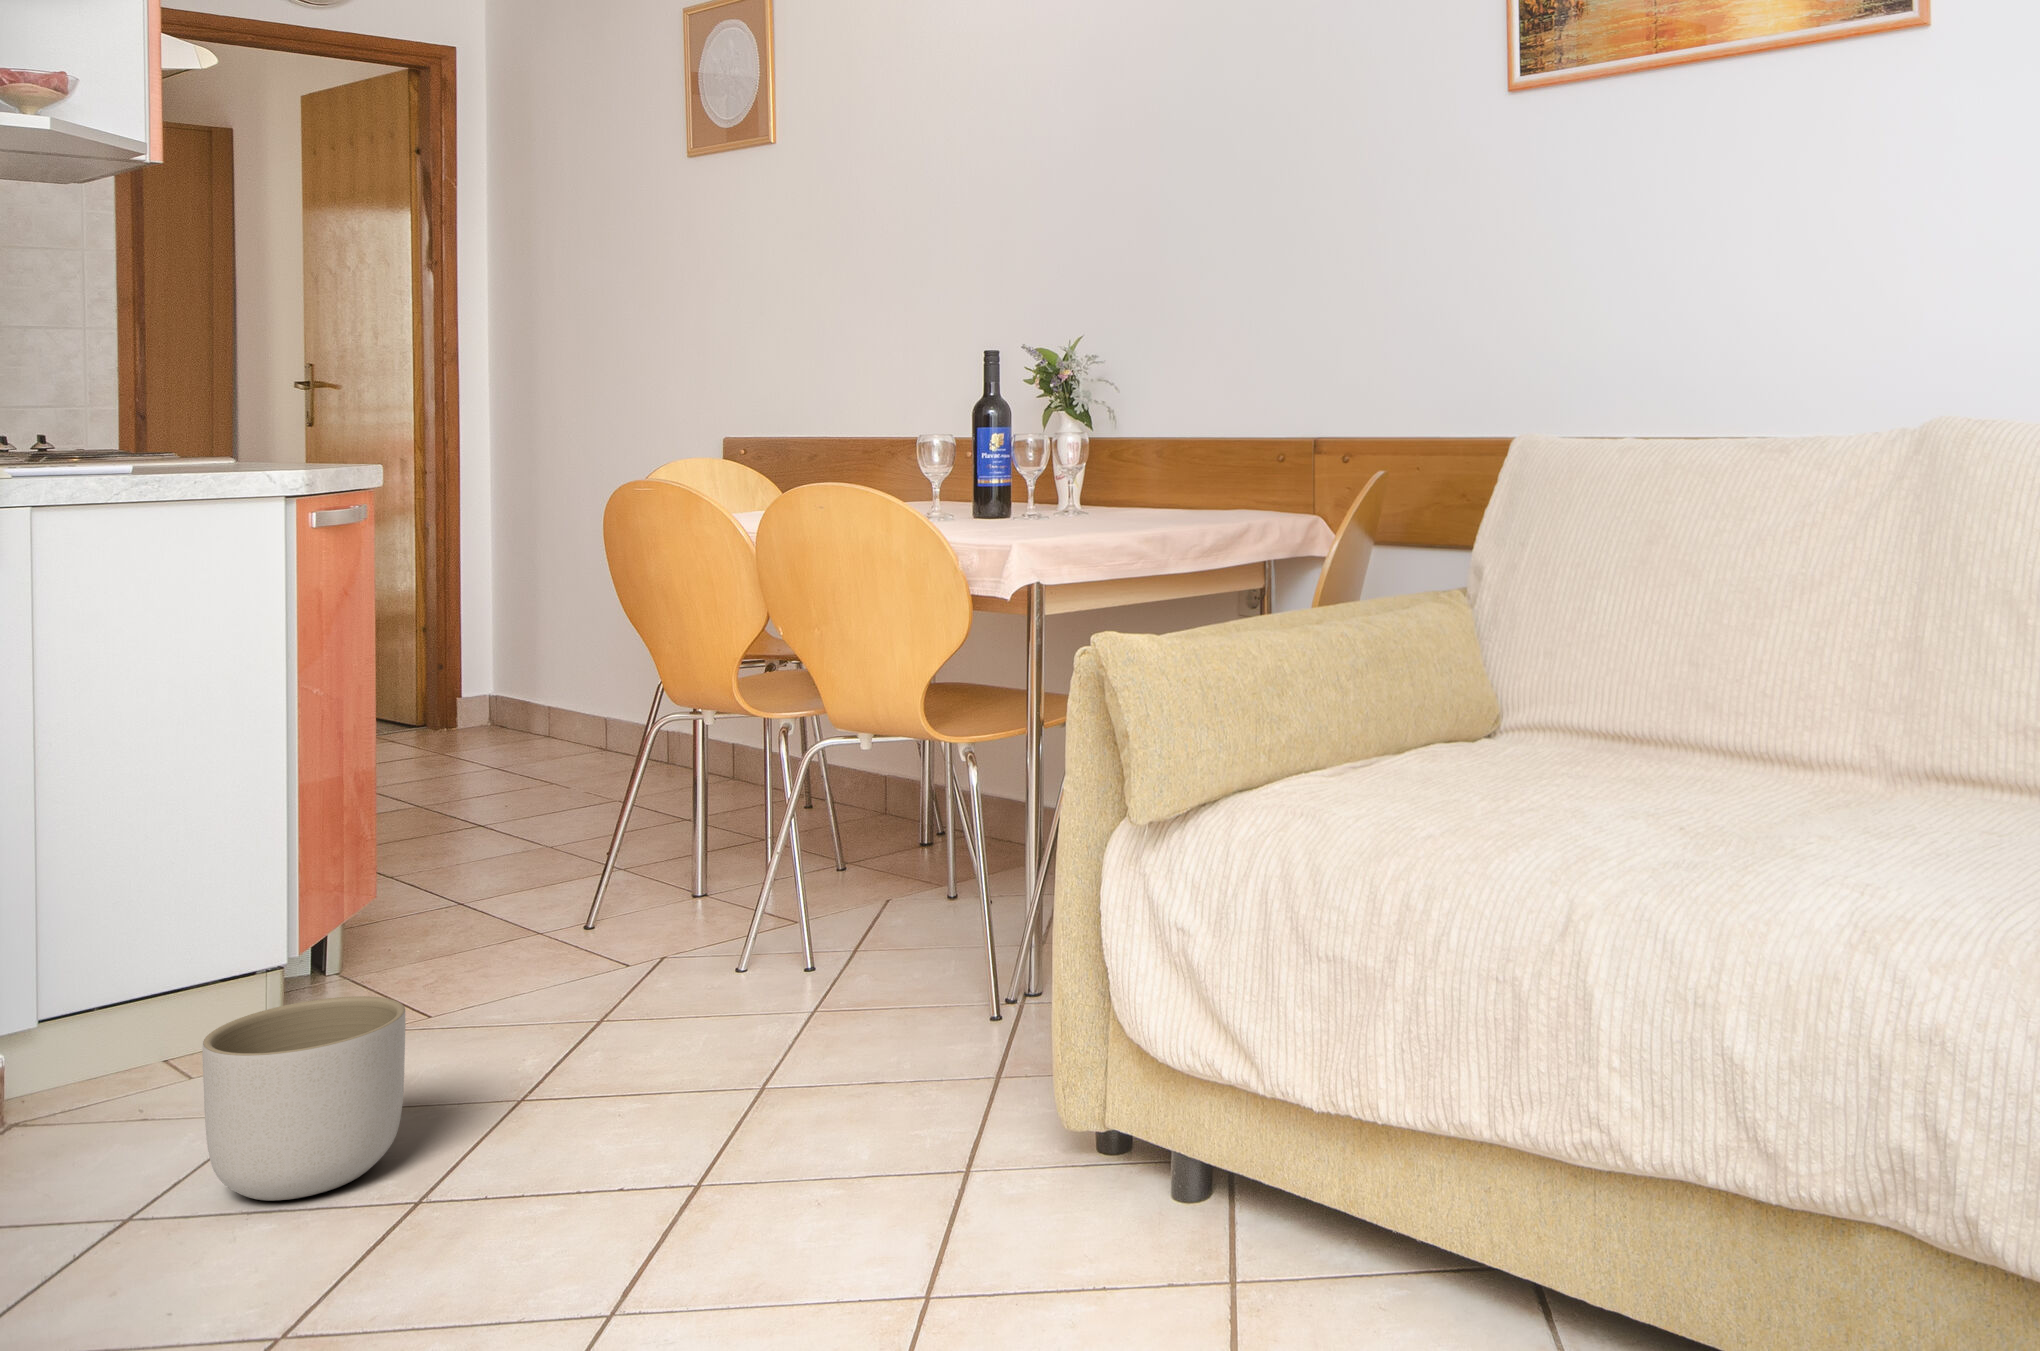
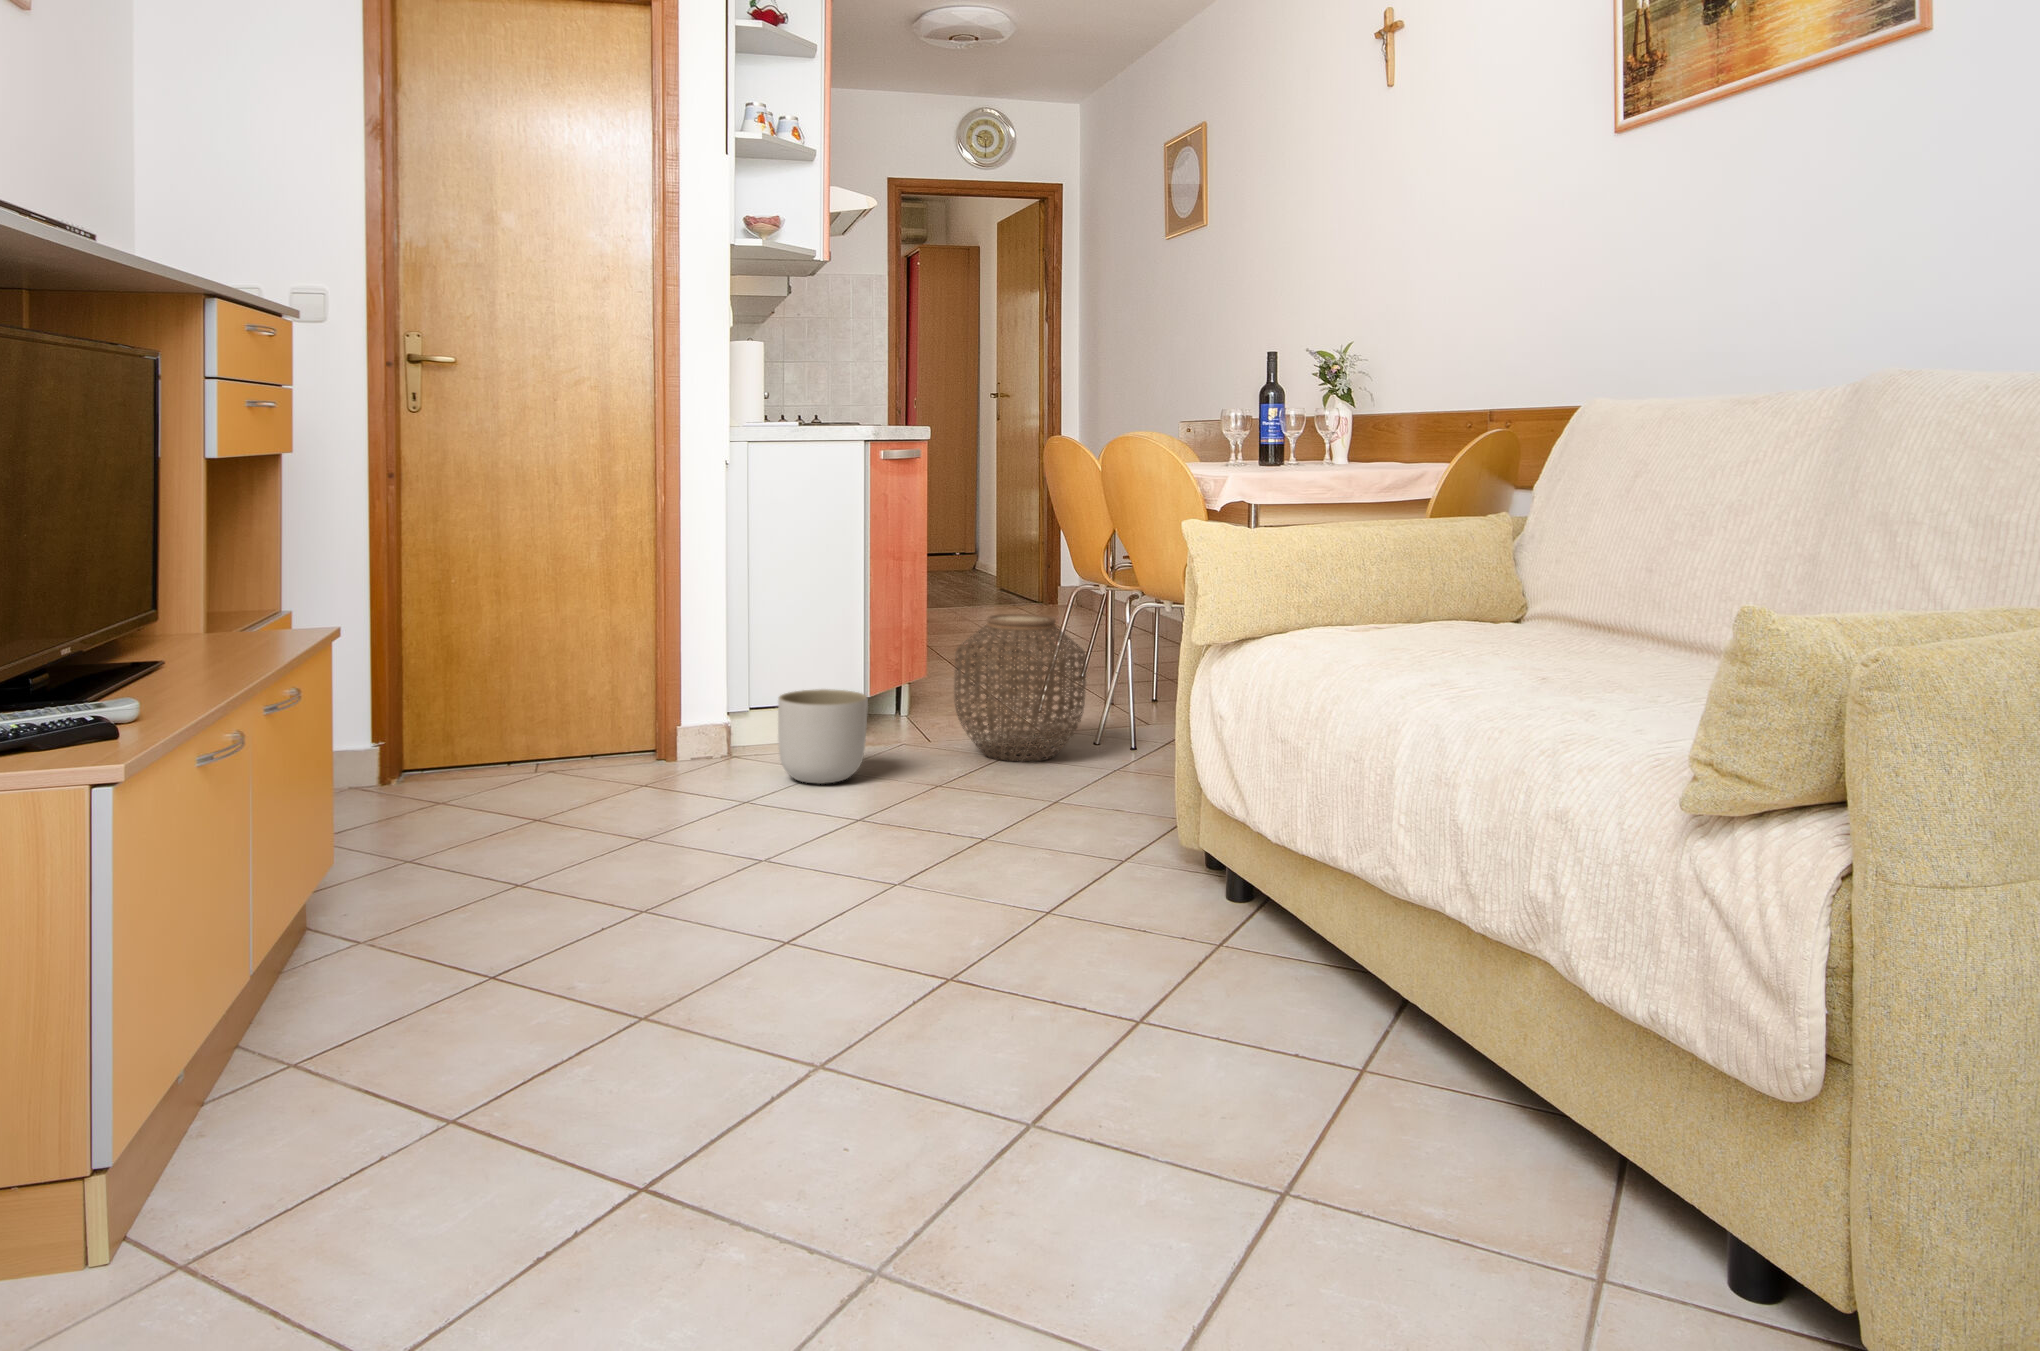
woven basket: none [525,788,766,1048] -> present [954,614,1086,761]

